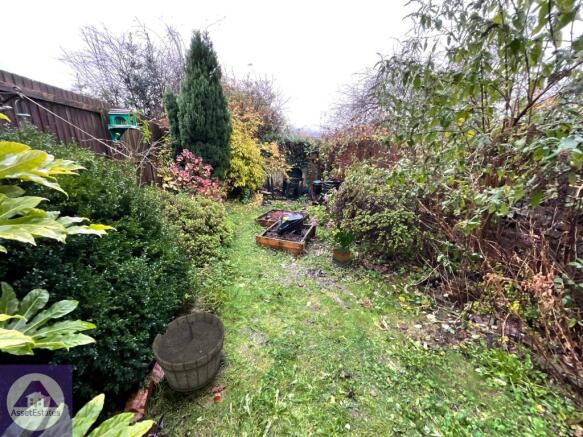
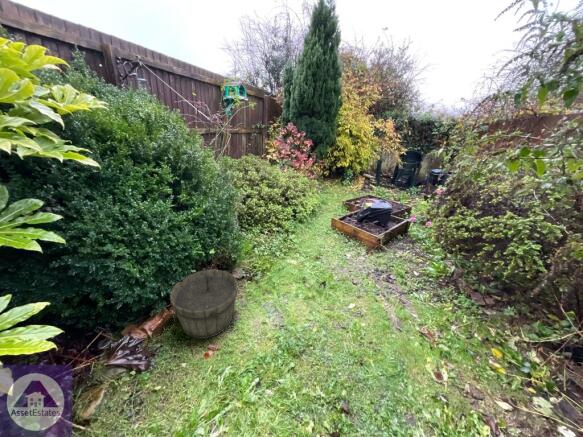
potted tree: present [332,231,356,267] -> none [411,232,453,279]

